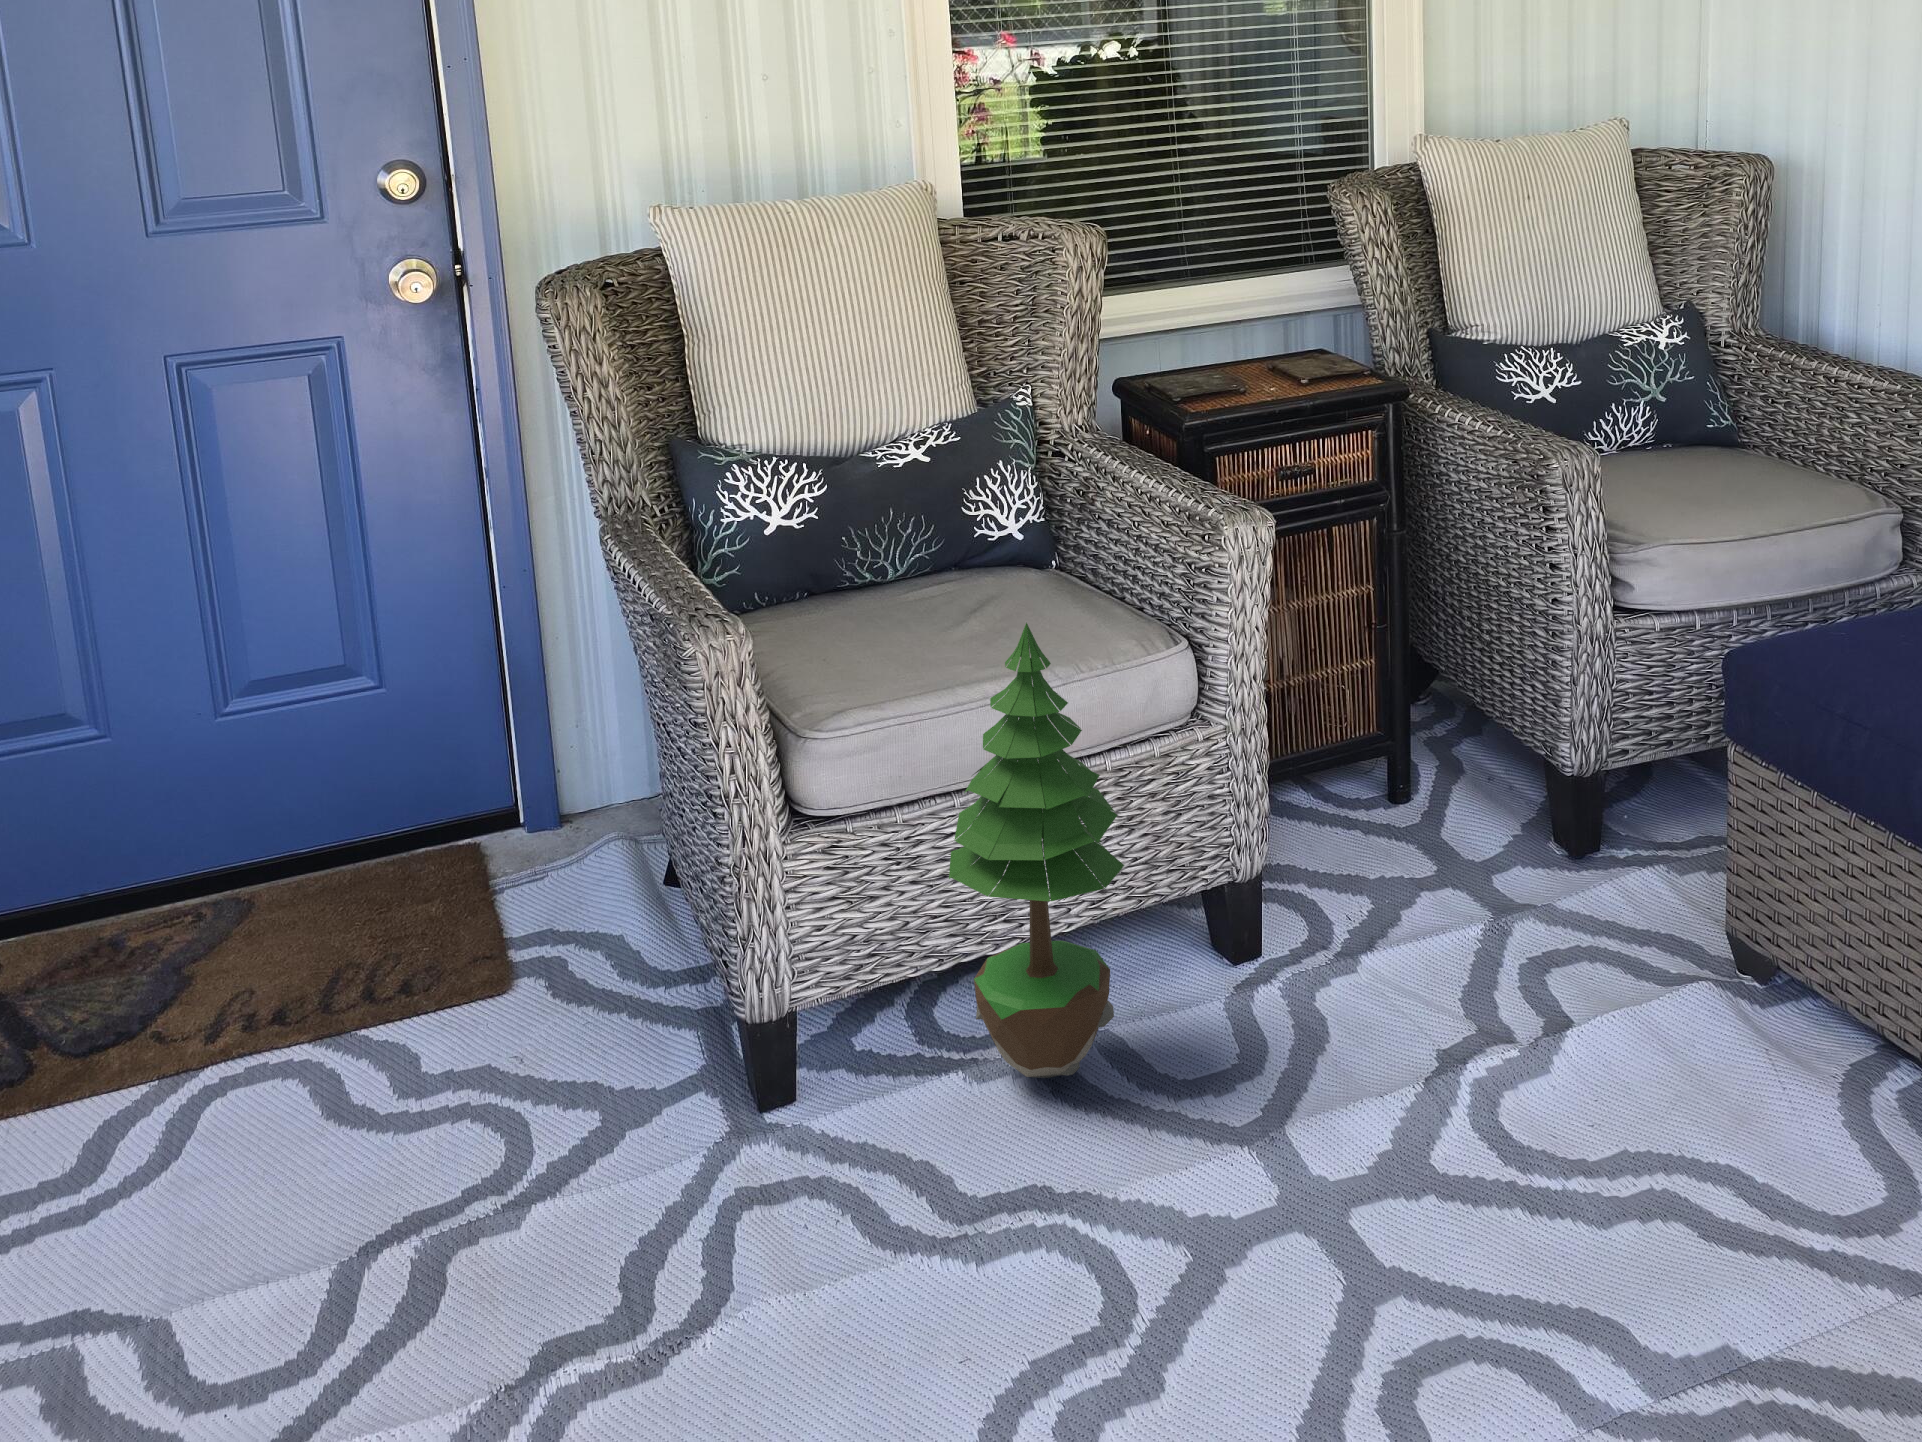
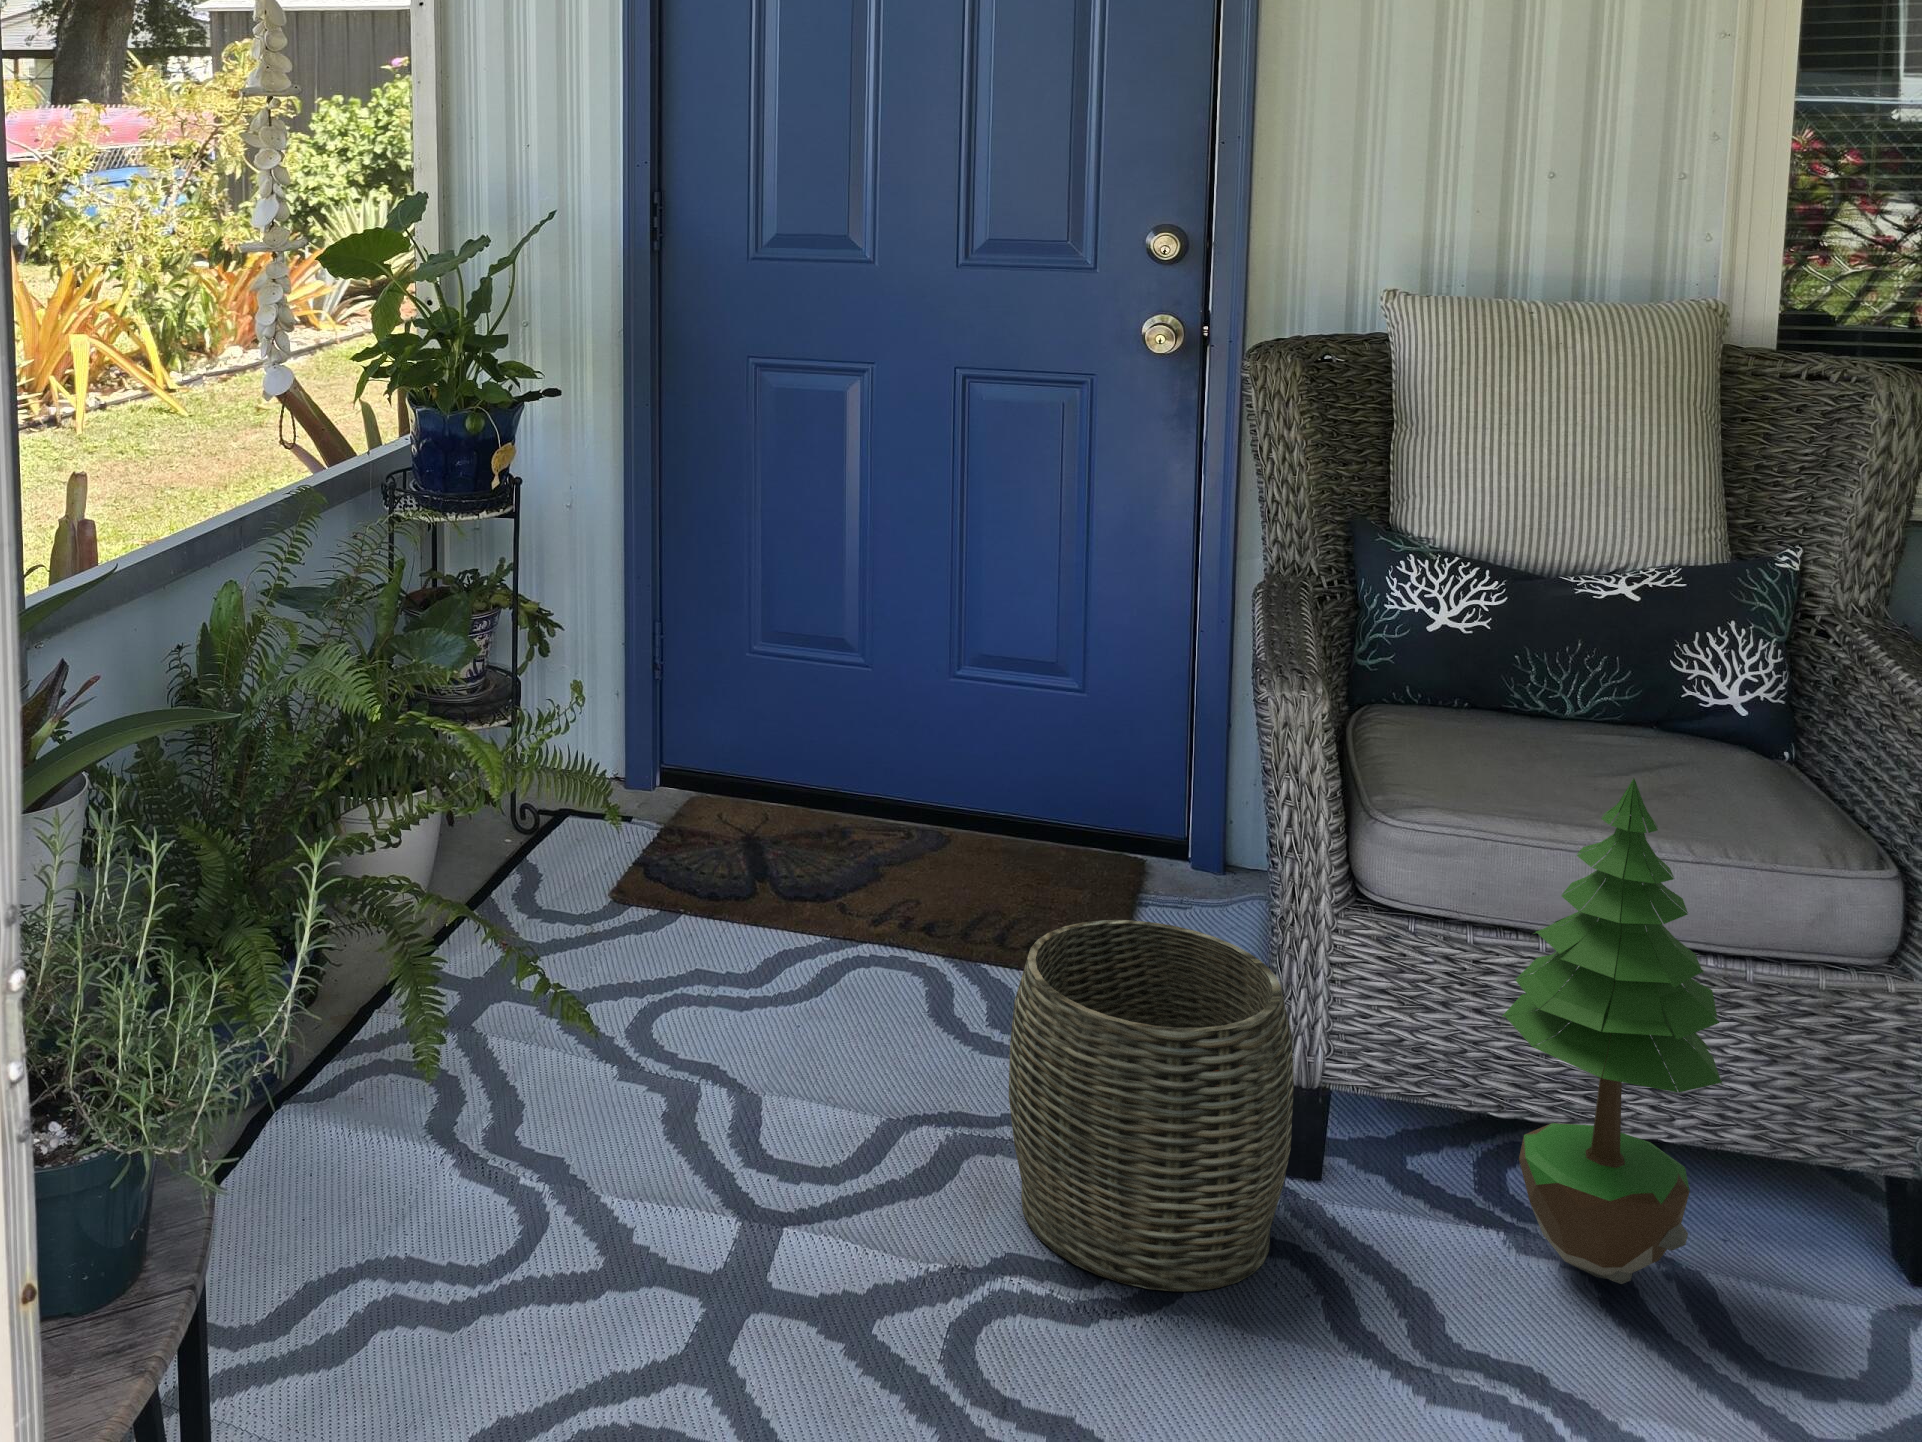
woven basket: none [494,906,801,1315] -> present [1009,920,1293,1291]

